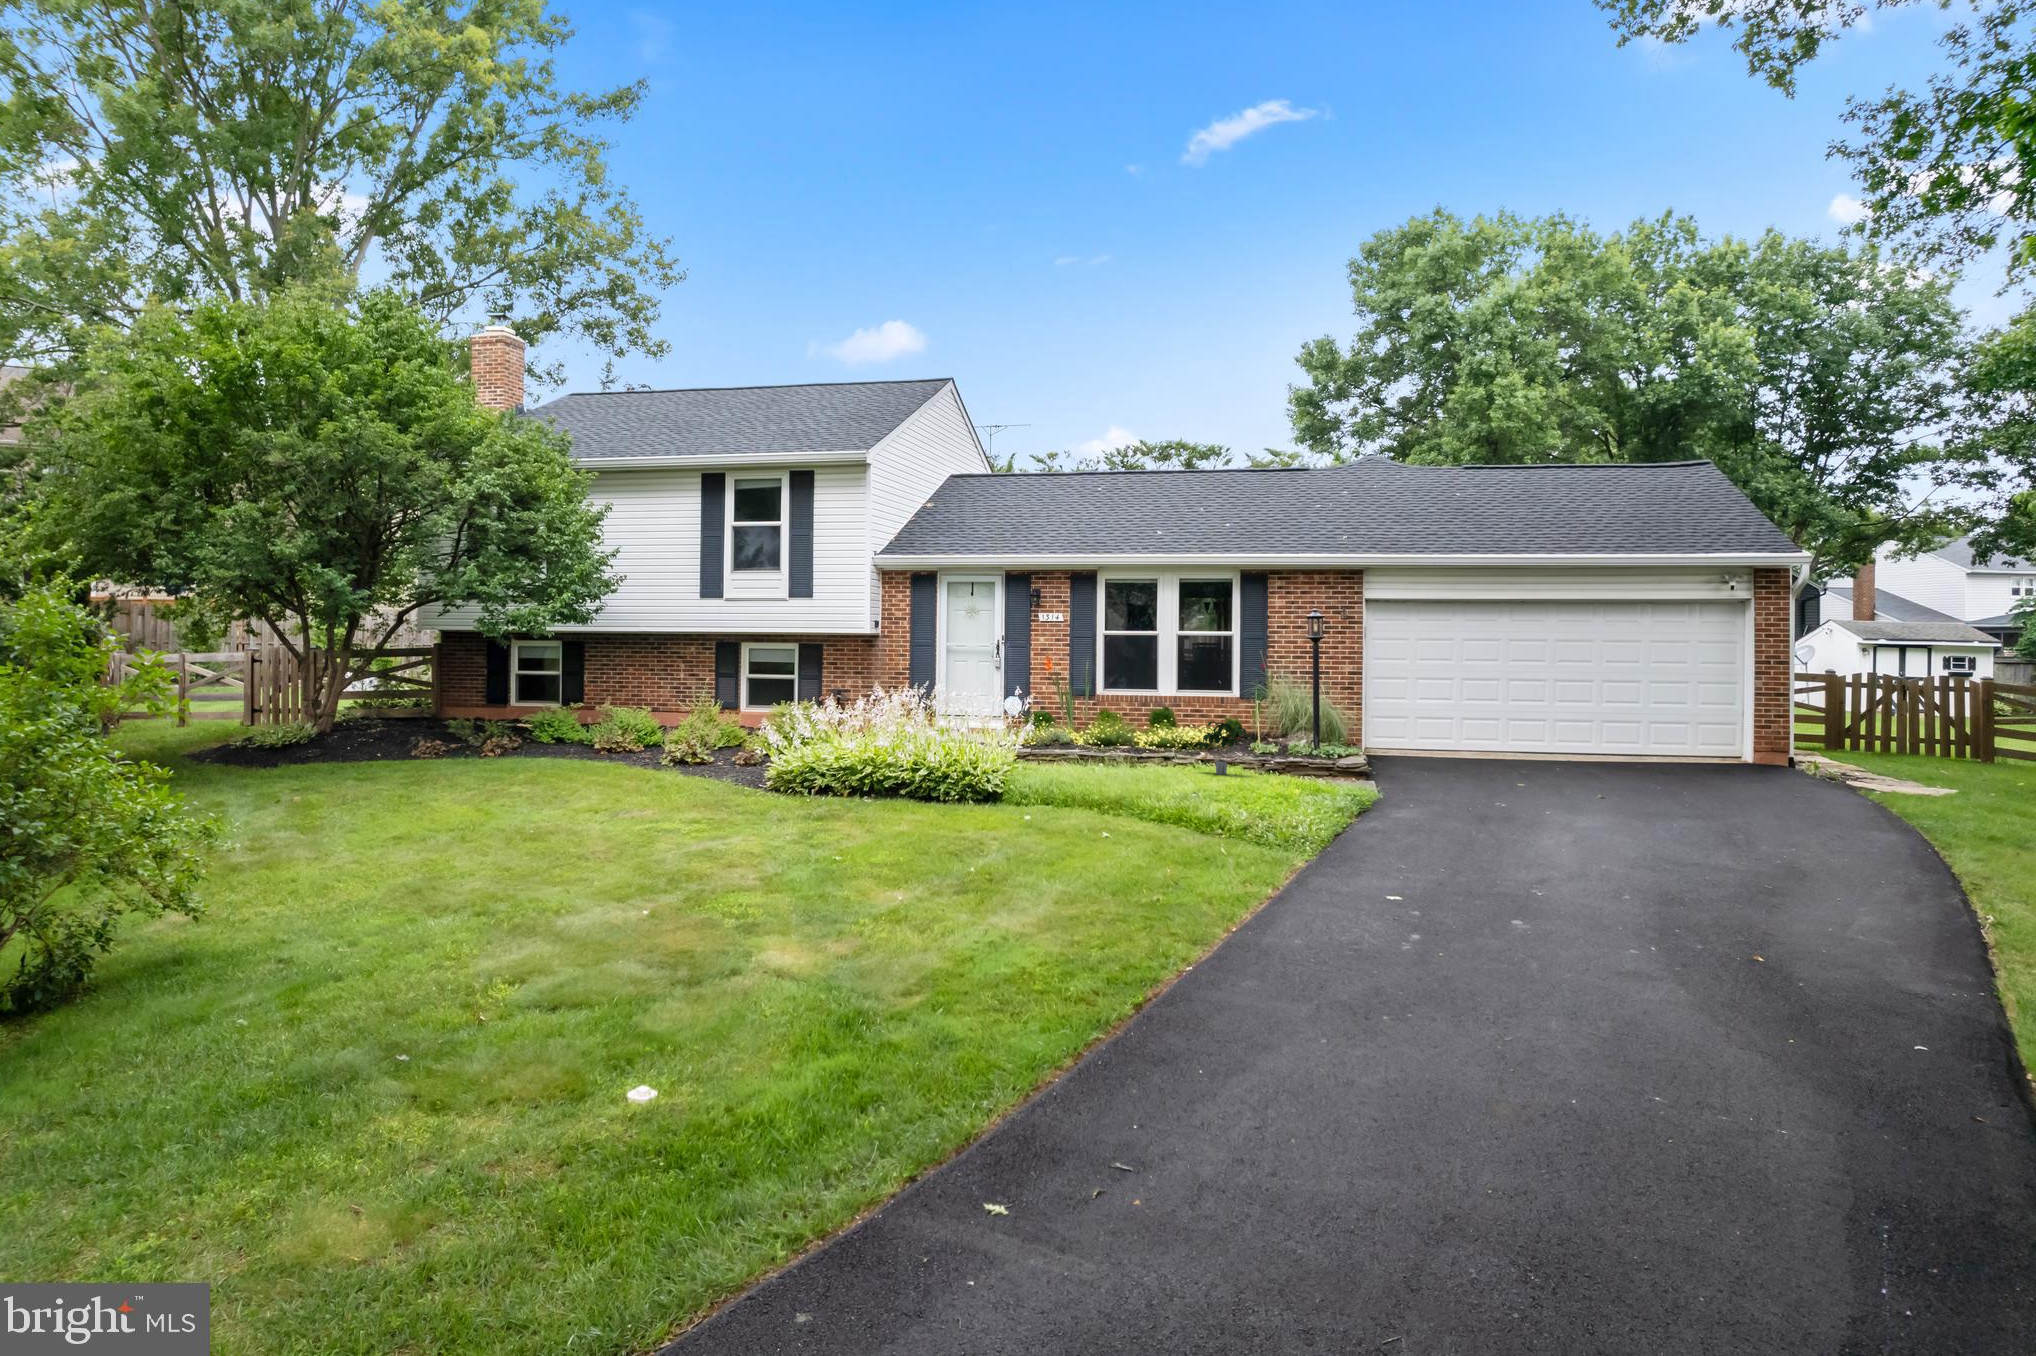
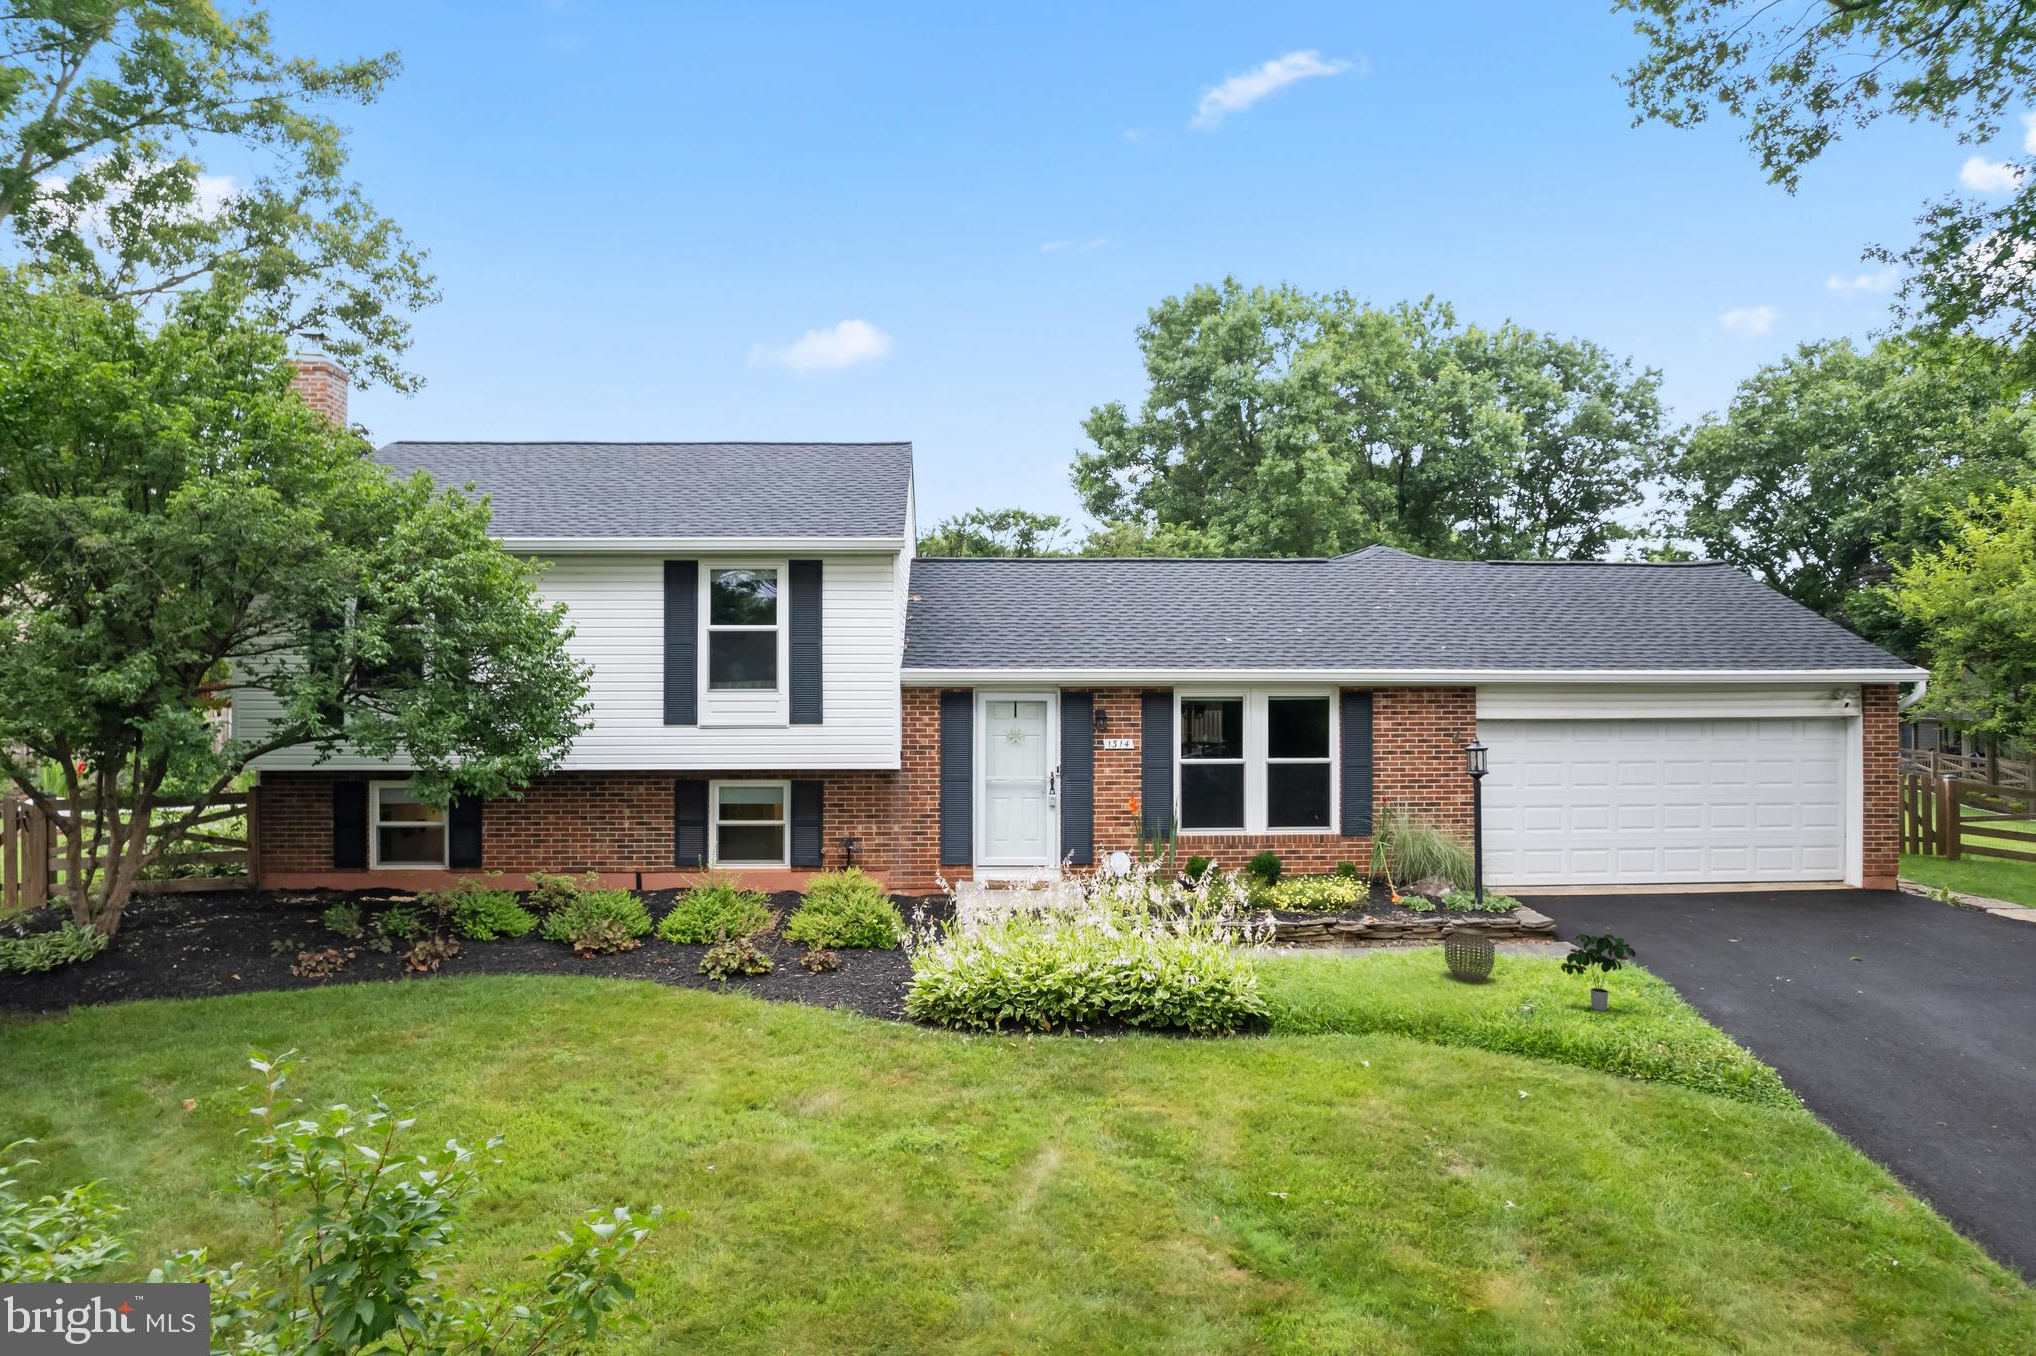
woven basket: none [1151,727,1185,764] -> present [1445,928,1495,982]

